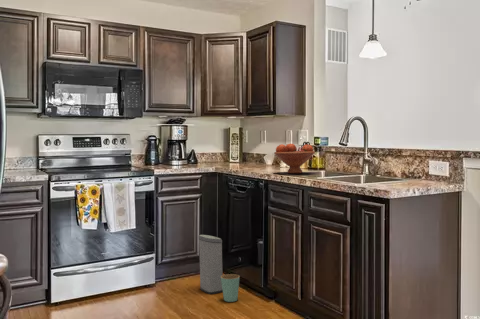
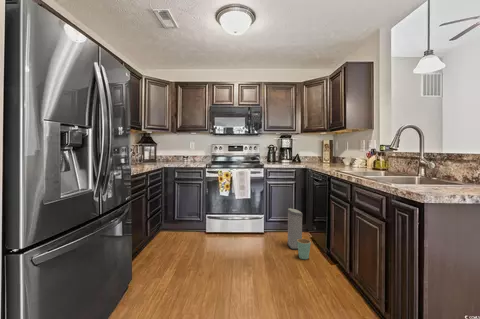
fruit bowl: present [274,144,315,174] -> none [343,149,377,172]

